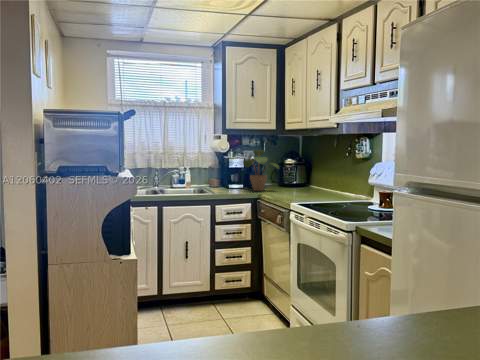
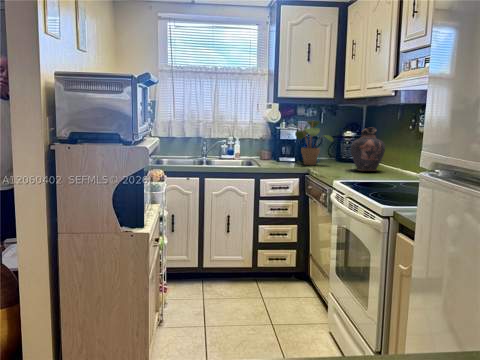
vase: none [297,155,327,194] -> present [351,128,385,171]

